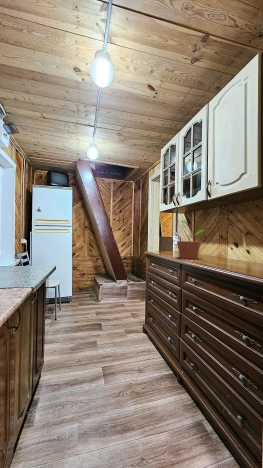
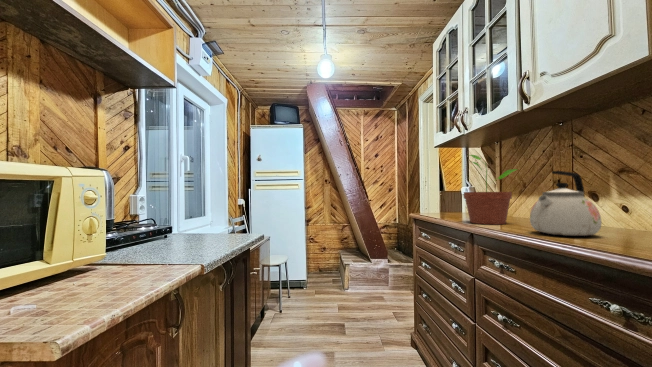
kettle: none [209,234,238,266] -> present [530,171,602,236]

